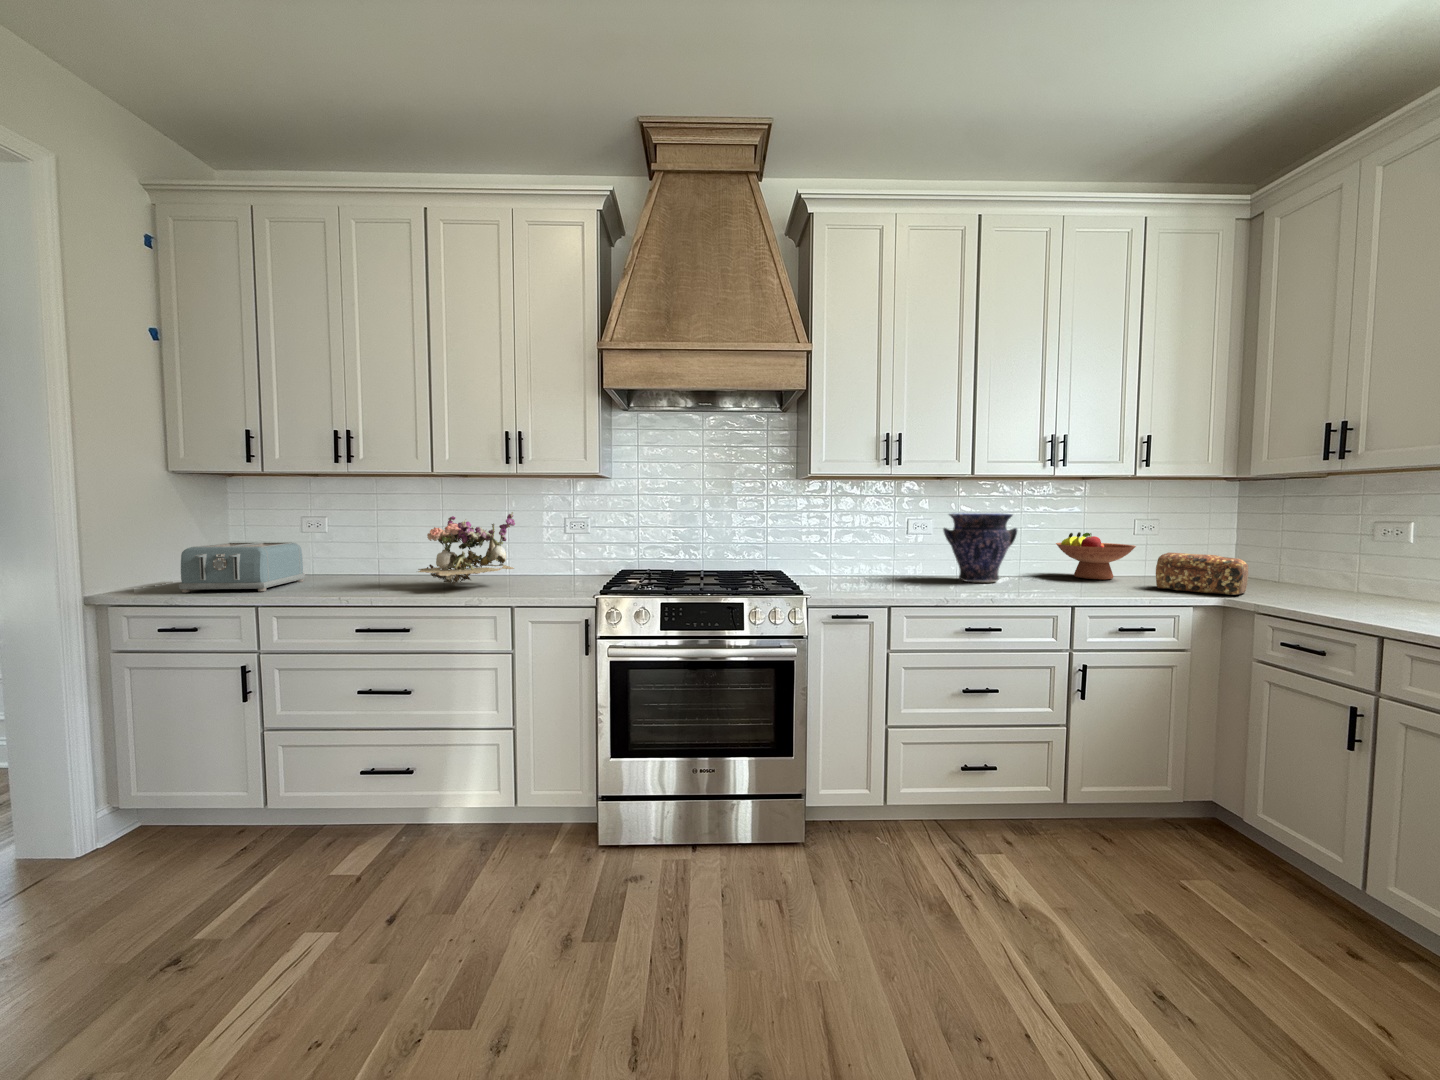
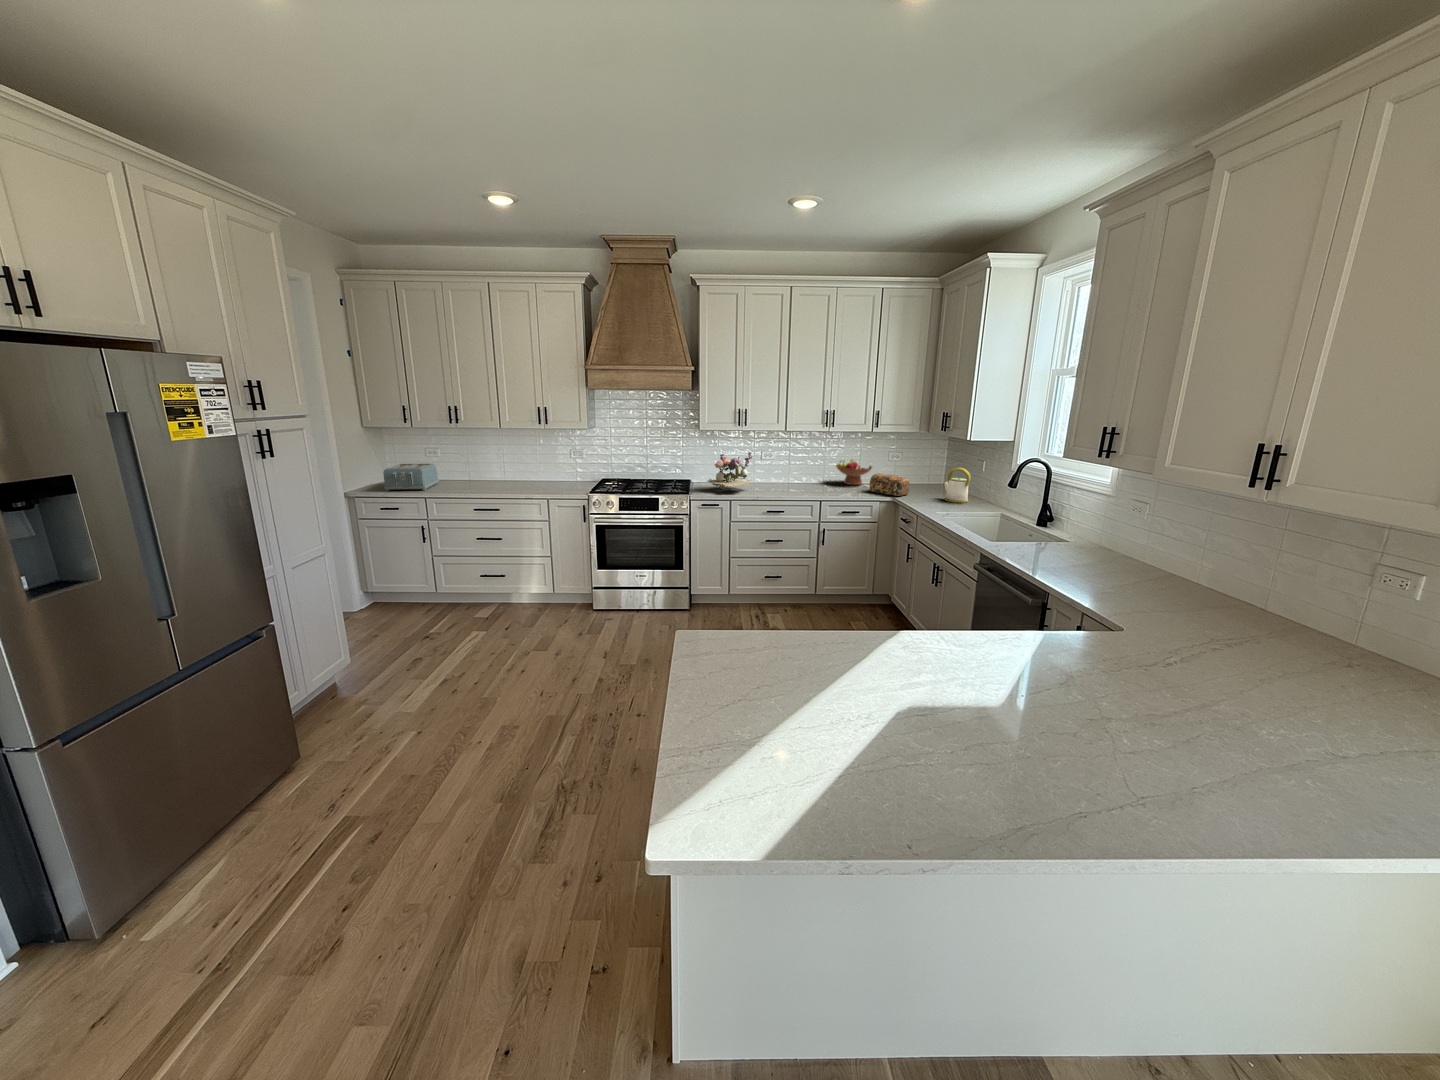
flower arrangement: present [418,512,515,586] -> present [707,453,754,489]
vase: present [943,513,1017,582] -> none [772,449,808,487]
kettle: none [1333,532,1414,606] -> present [944,468,971,503]

